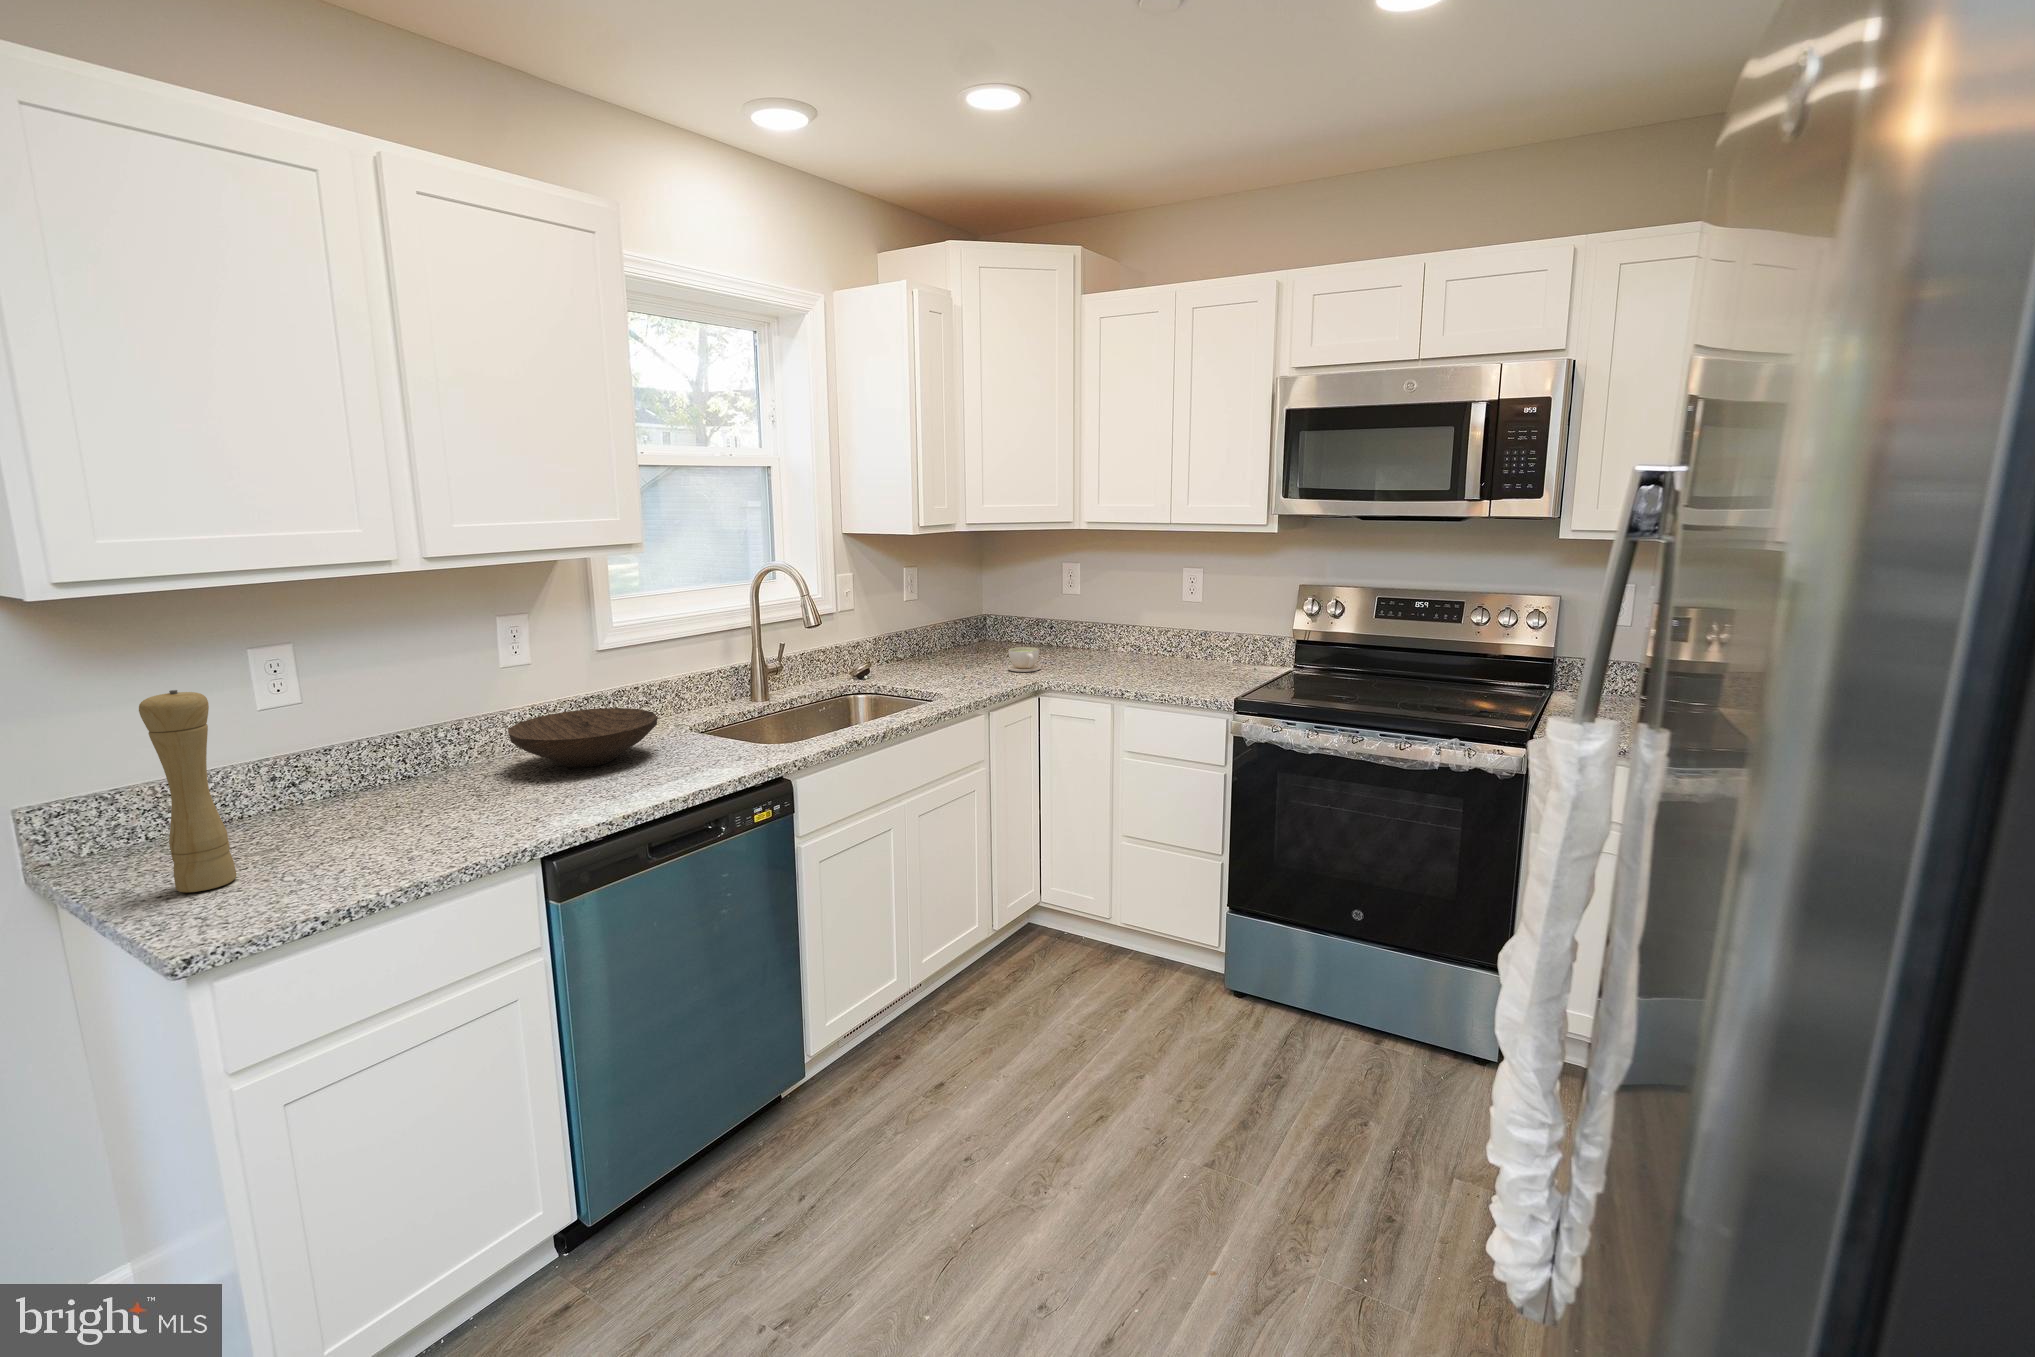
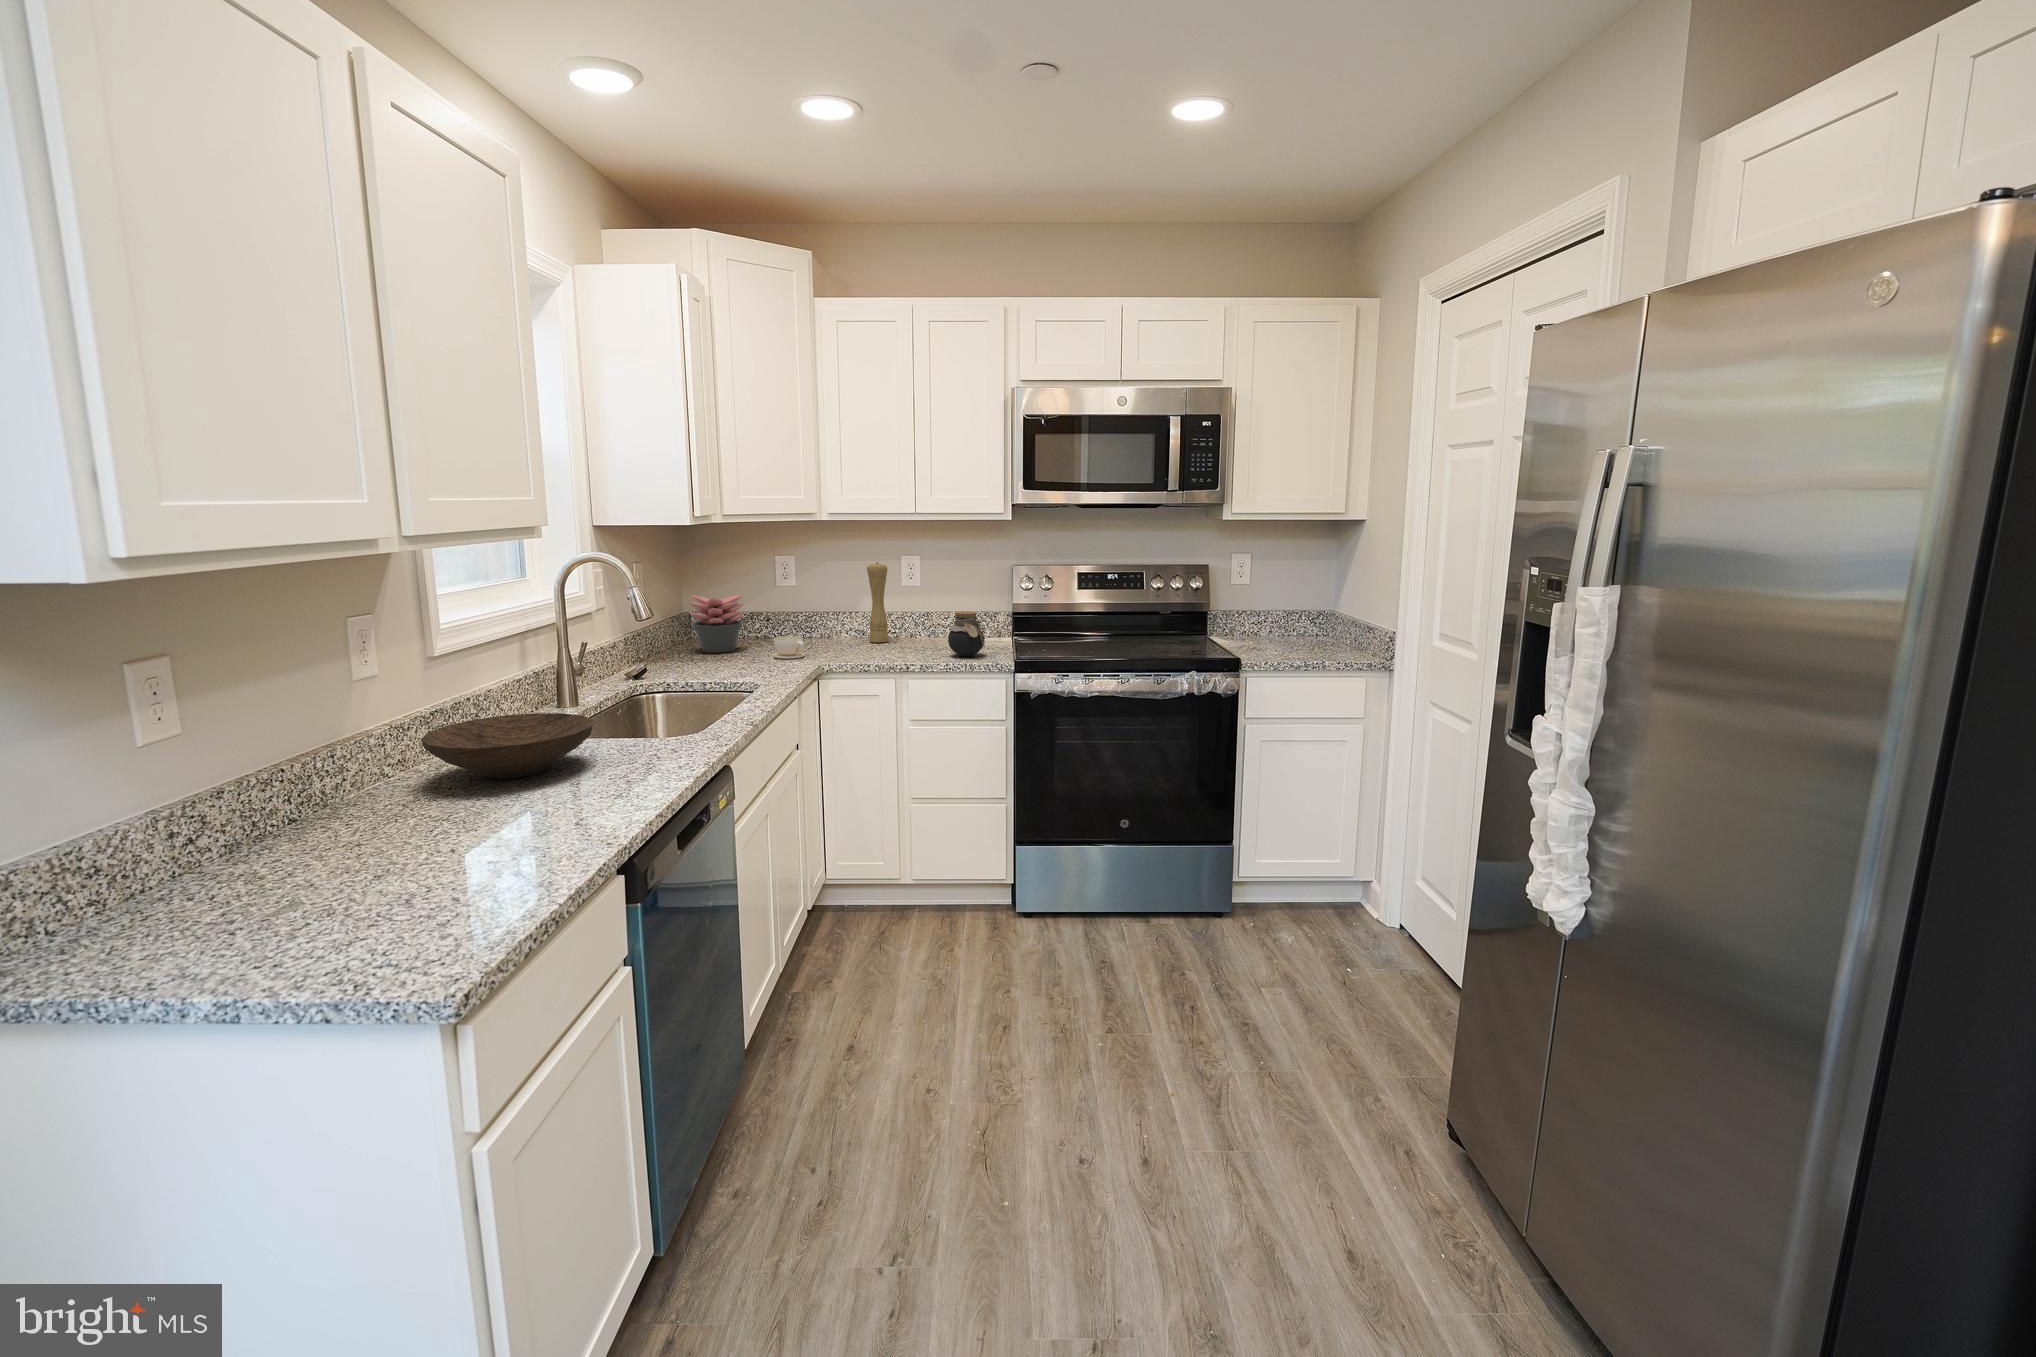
succulent plant: none [951,598,1009,658] -> present [688,594,744,653]
jar: none [1177,634,1222,690] -> present [948,611,985,656]
pepper mill: present [139,690,236,892] -> present [867,563,888,643]

